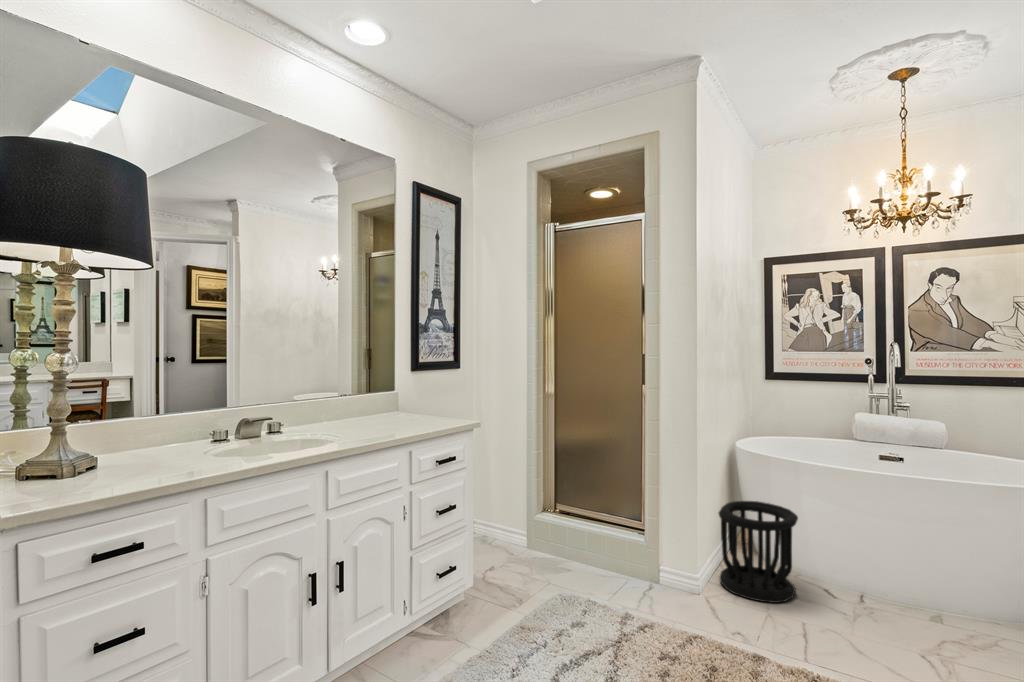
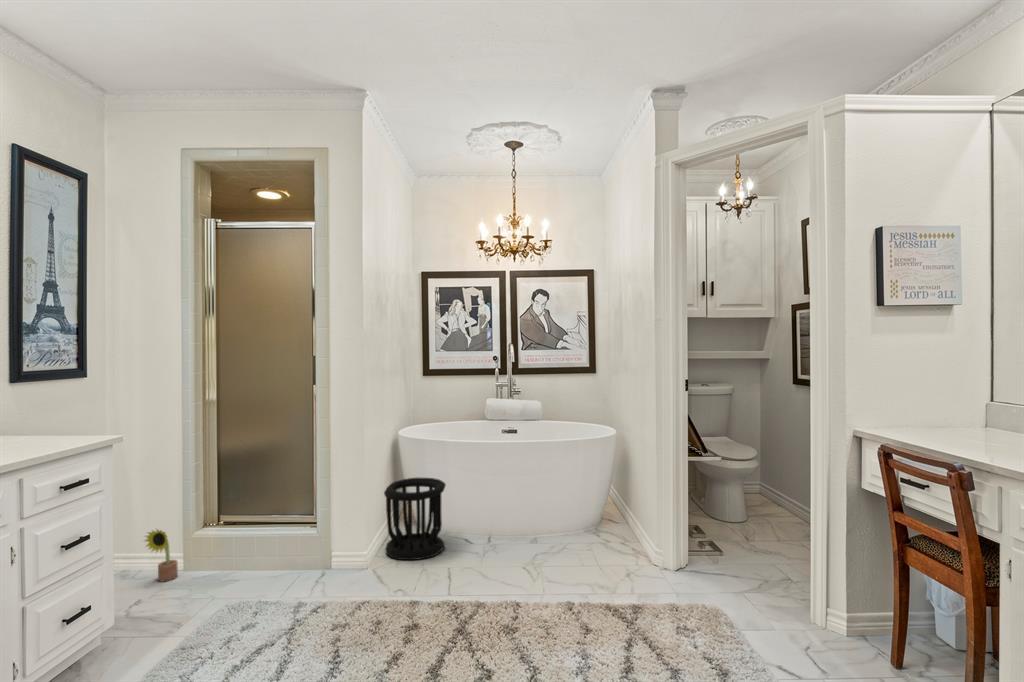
decorative plant: none [496,506,522,555] -> present [145,529,178,581]

